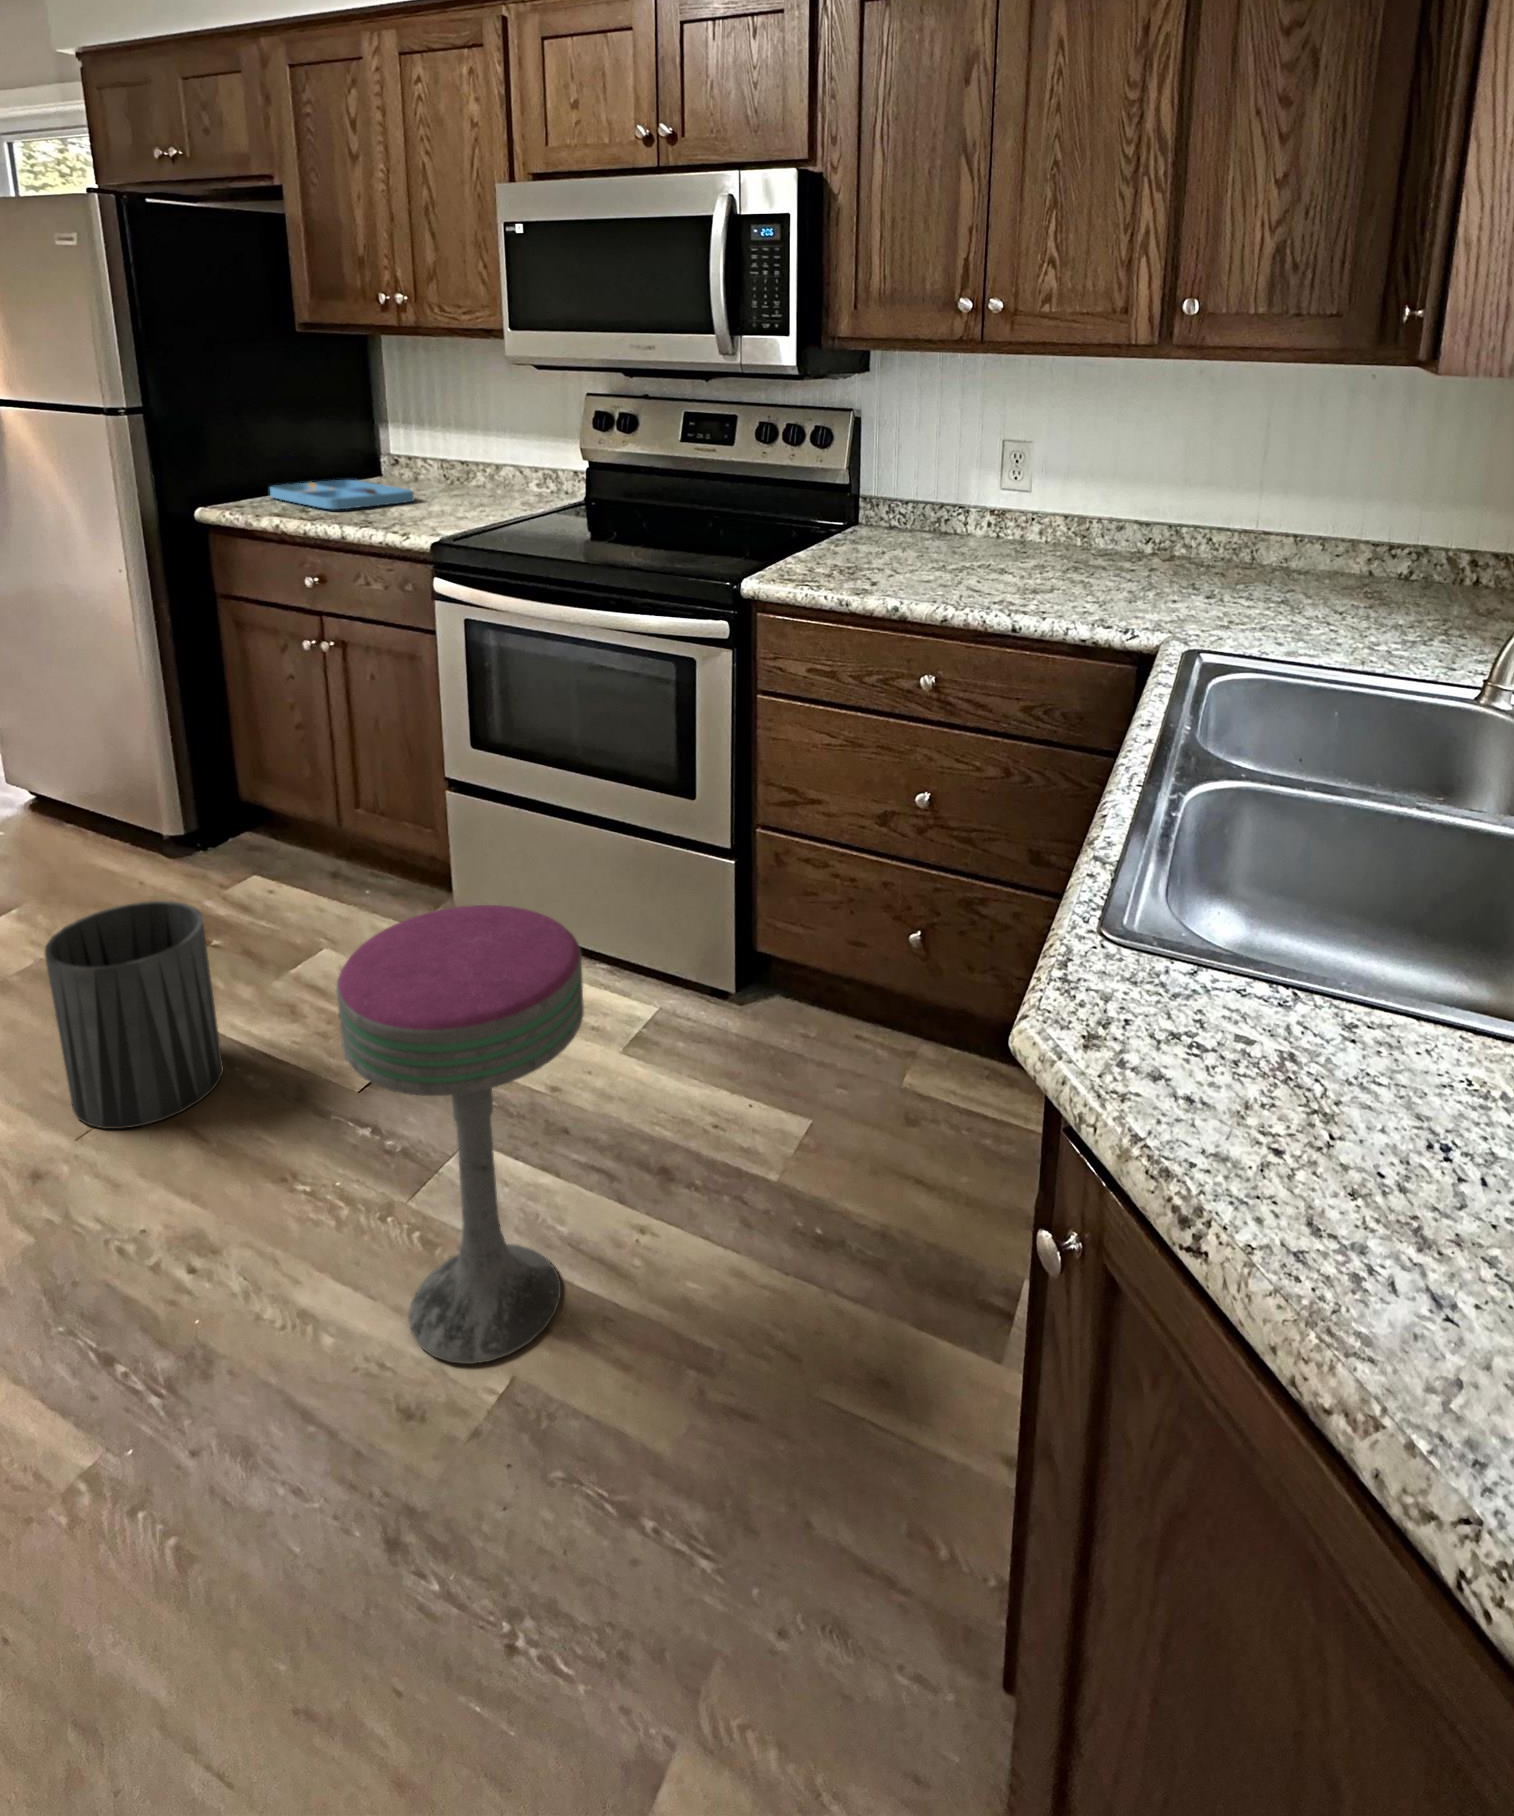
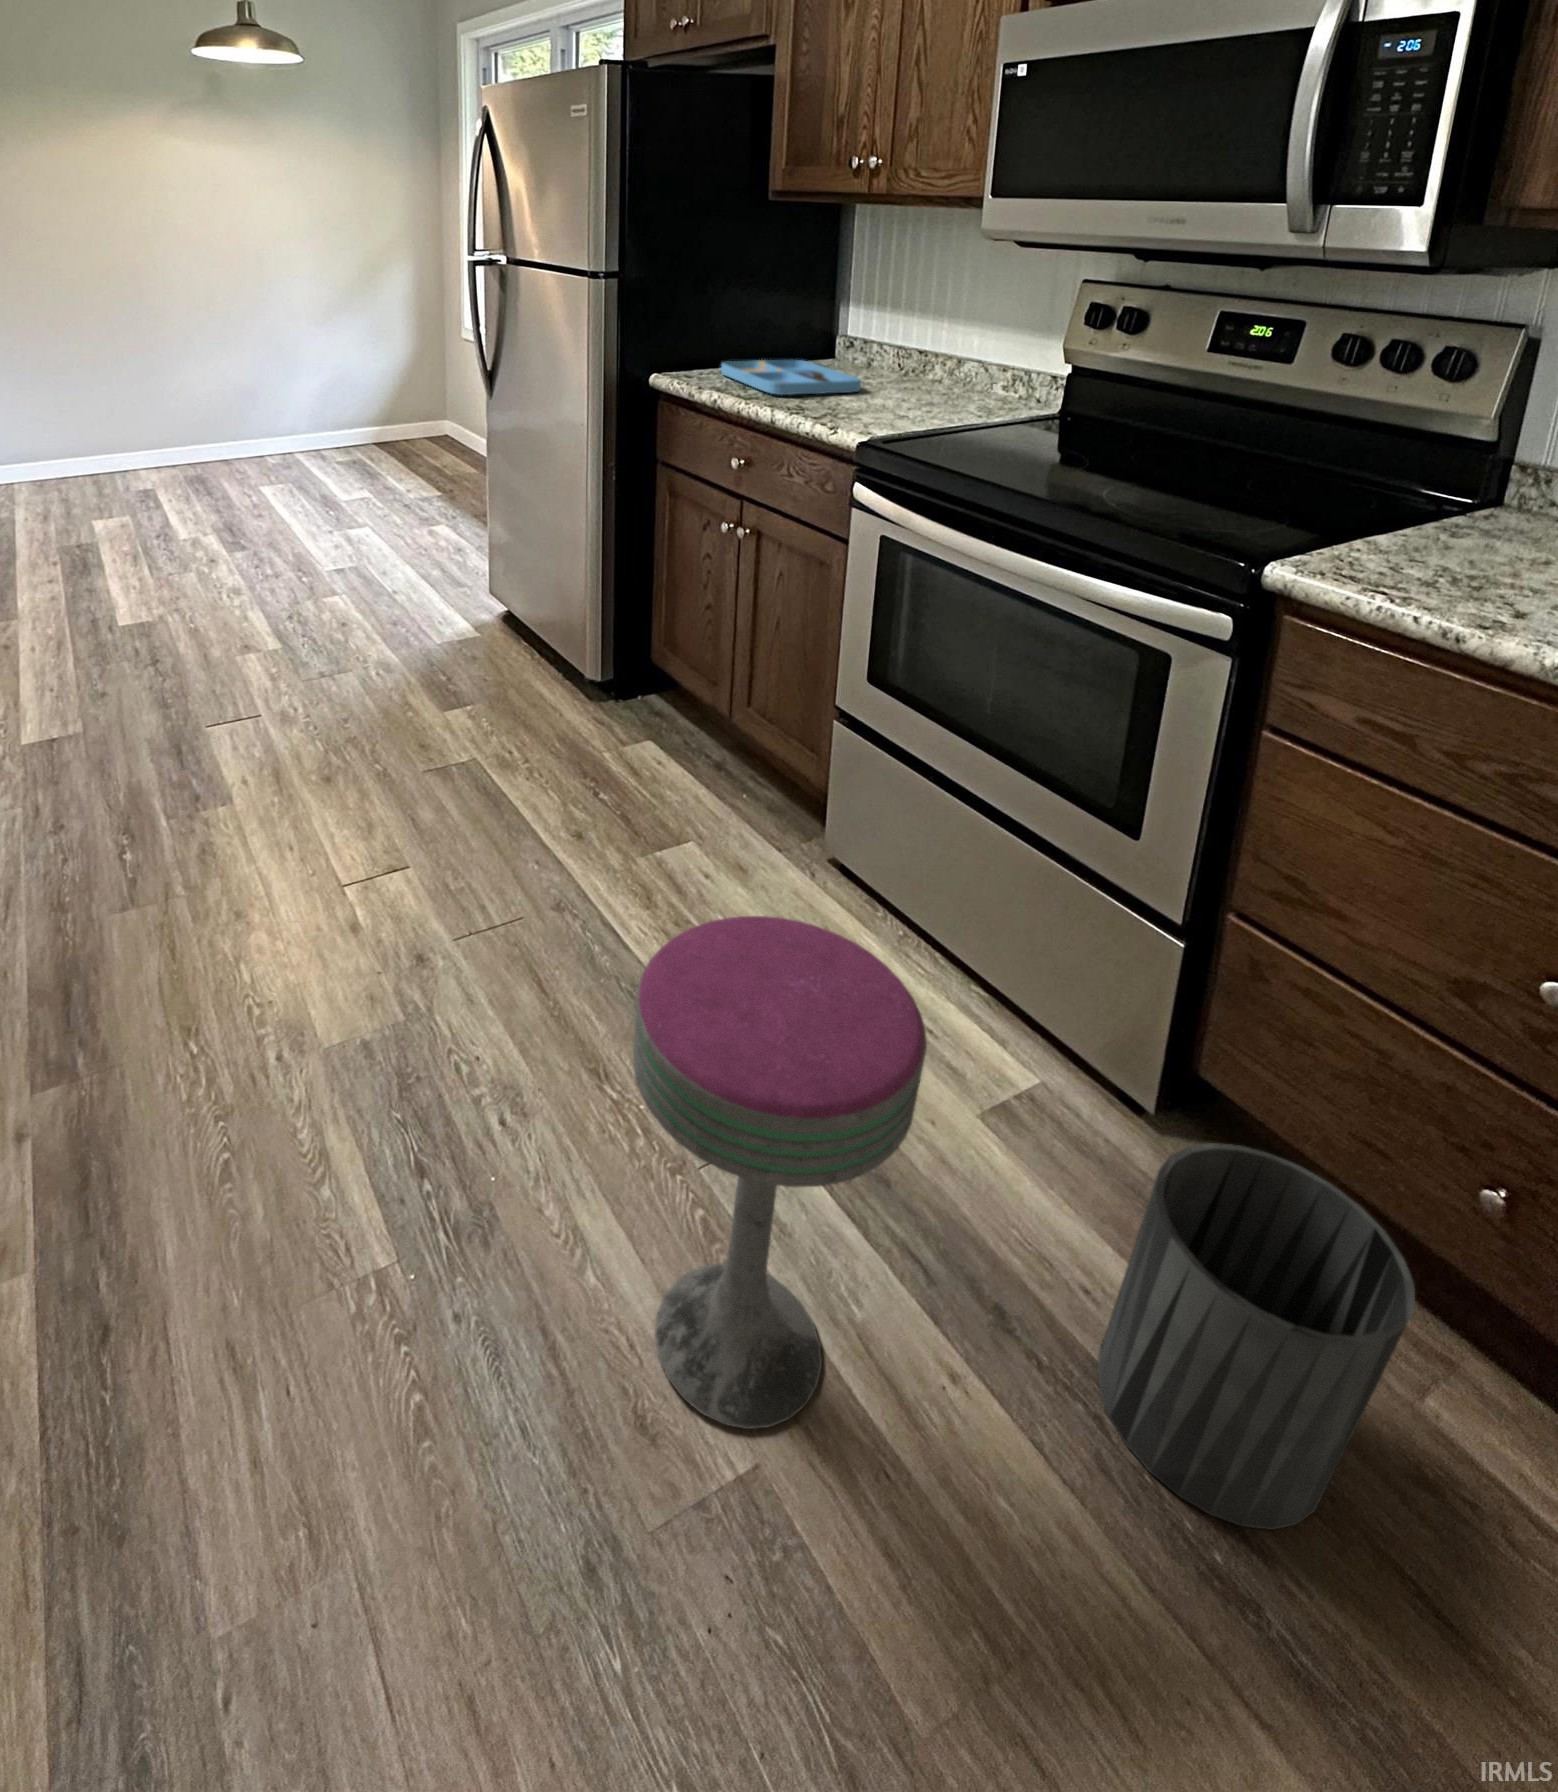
trash can: present [45,901,224,1129] -> present [1097,1143,1415,1530]

